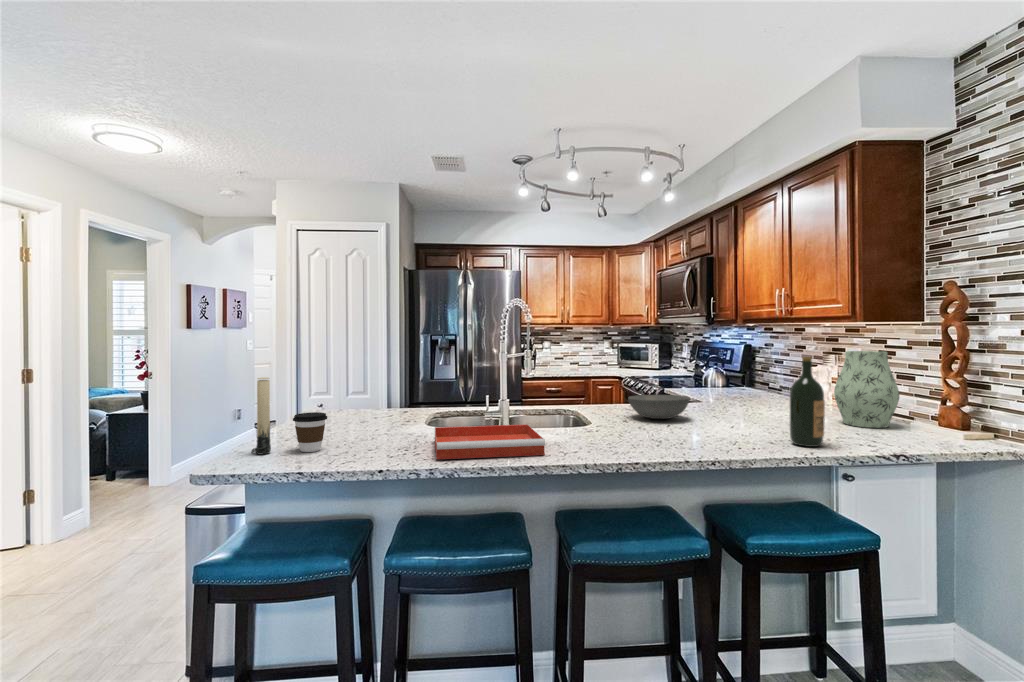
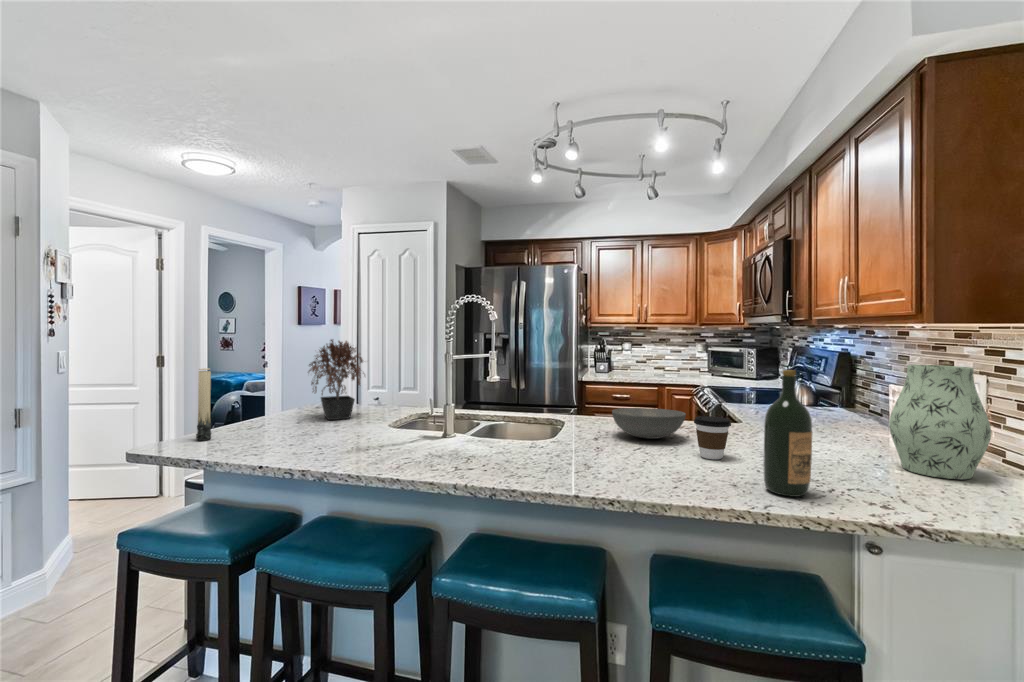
potted plant: none [326,343,390,426] -> present [309,340,364,420]
coffee cup: present [293,412,327,452] -> present [694,416,731,459]
tray: present [435,424,545,459] -> none [320,428,459,469]

